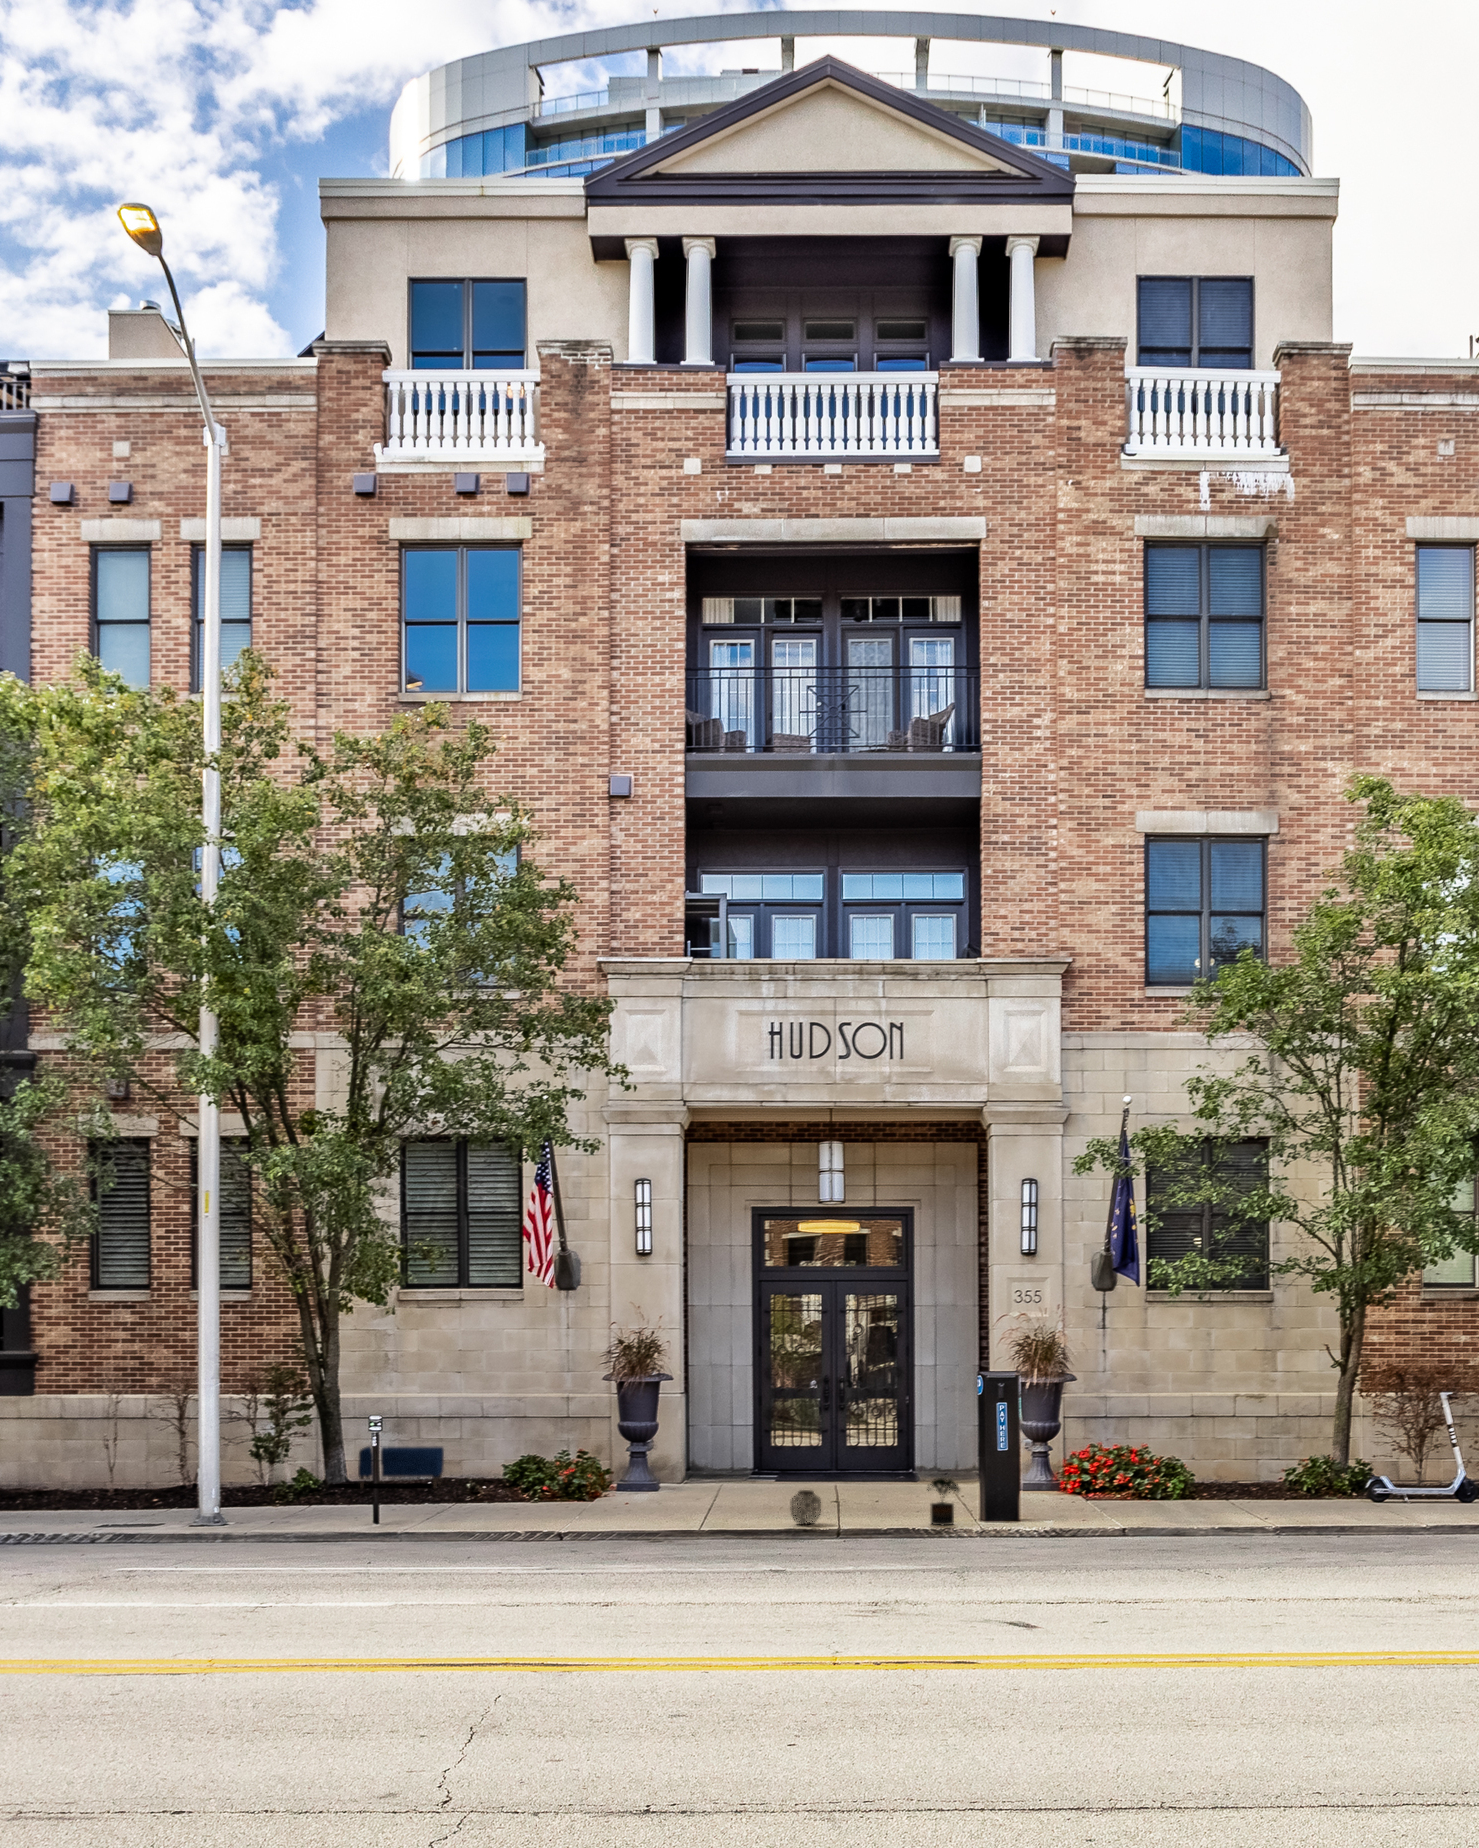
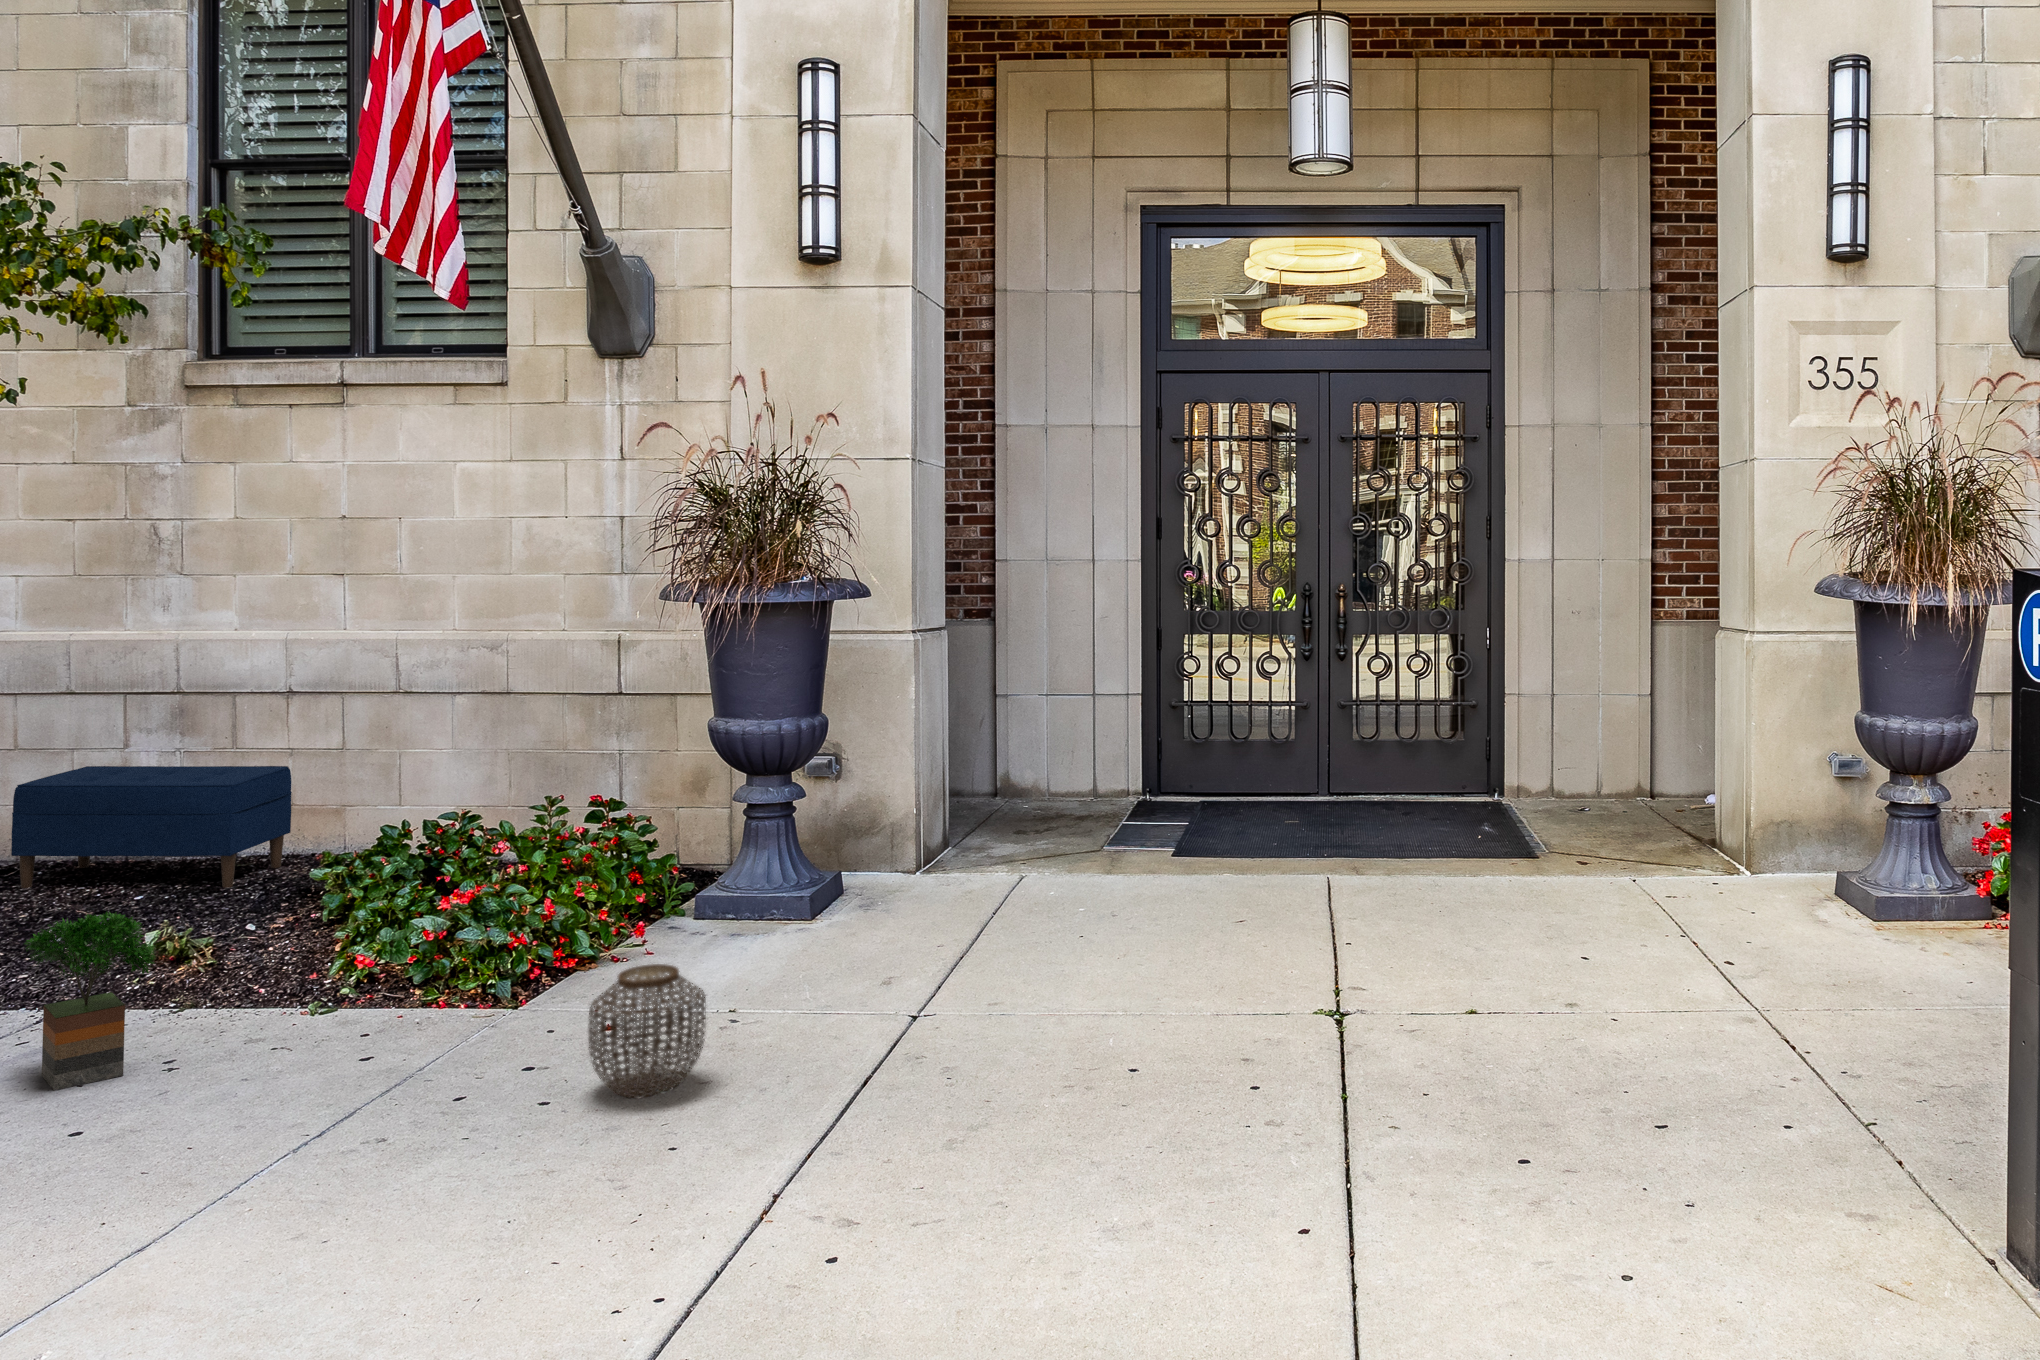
potted tree: present [927,1478,960,1526] -> present [25,912,154,1090]
woven basket: present [790,1490,821,1525] -> present [588,964,706,1098]

